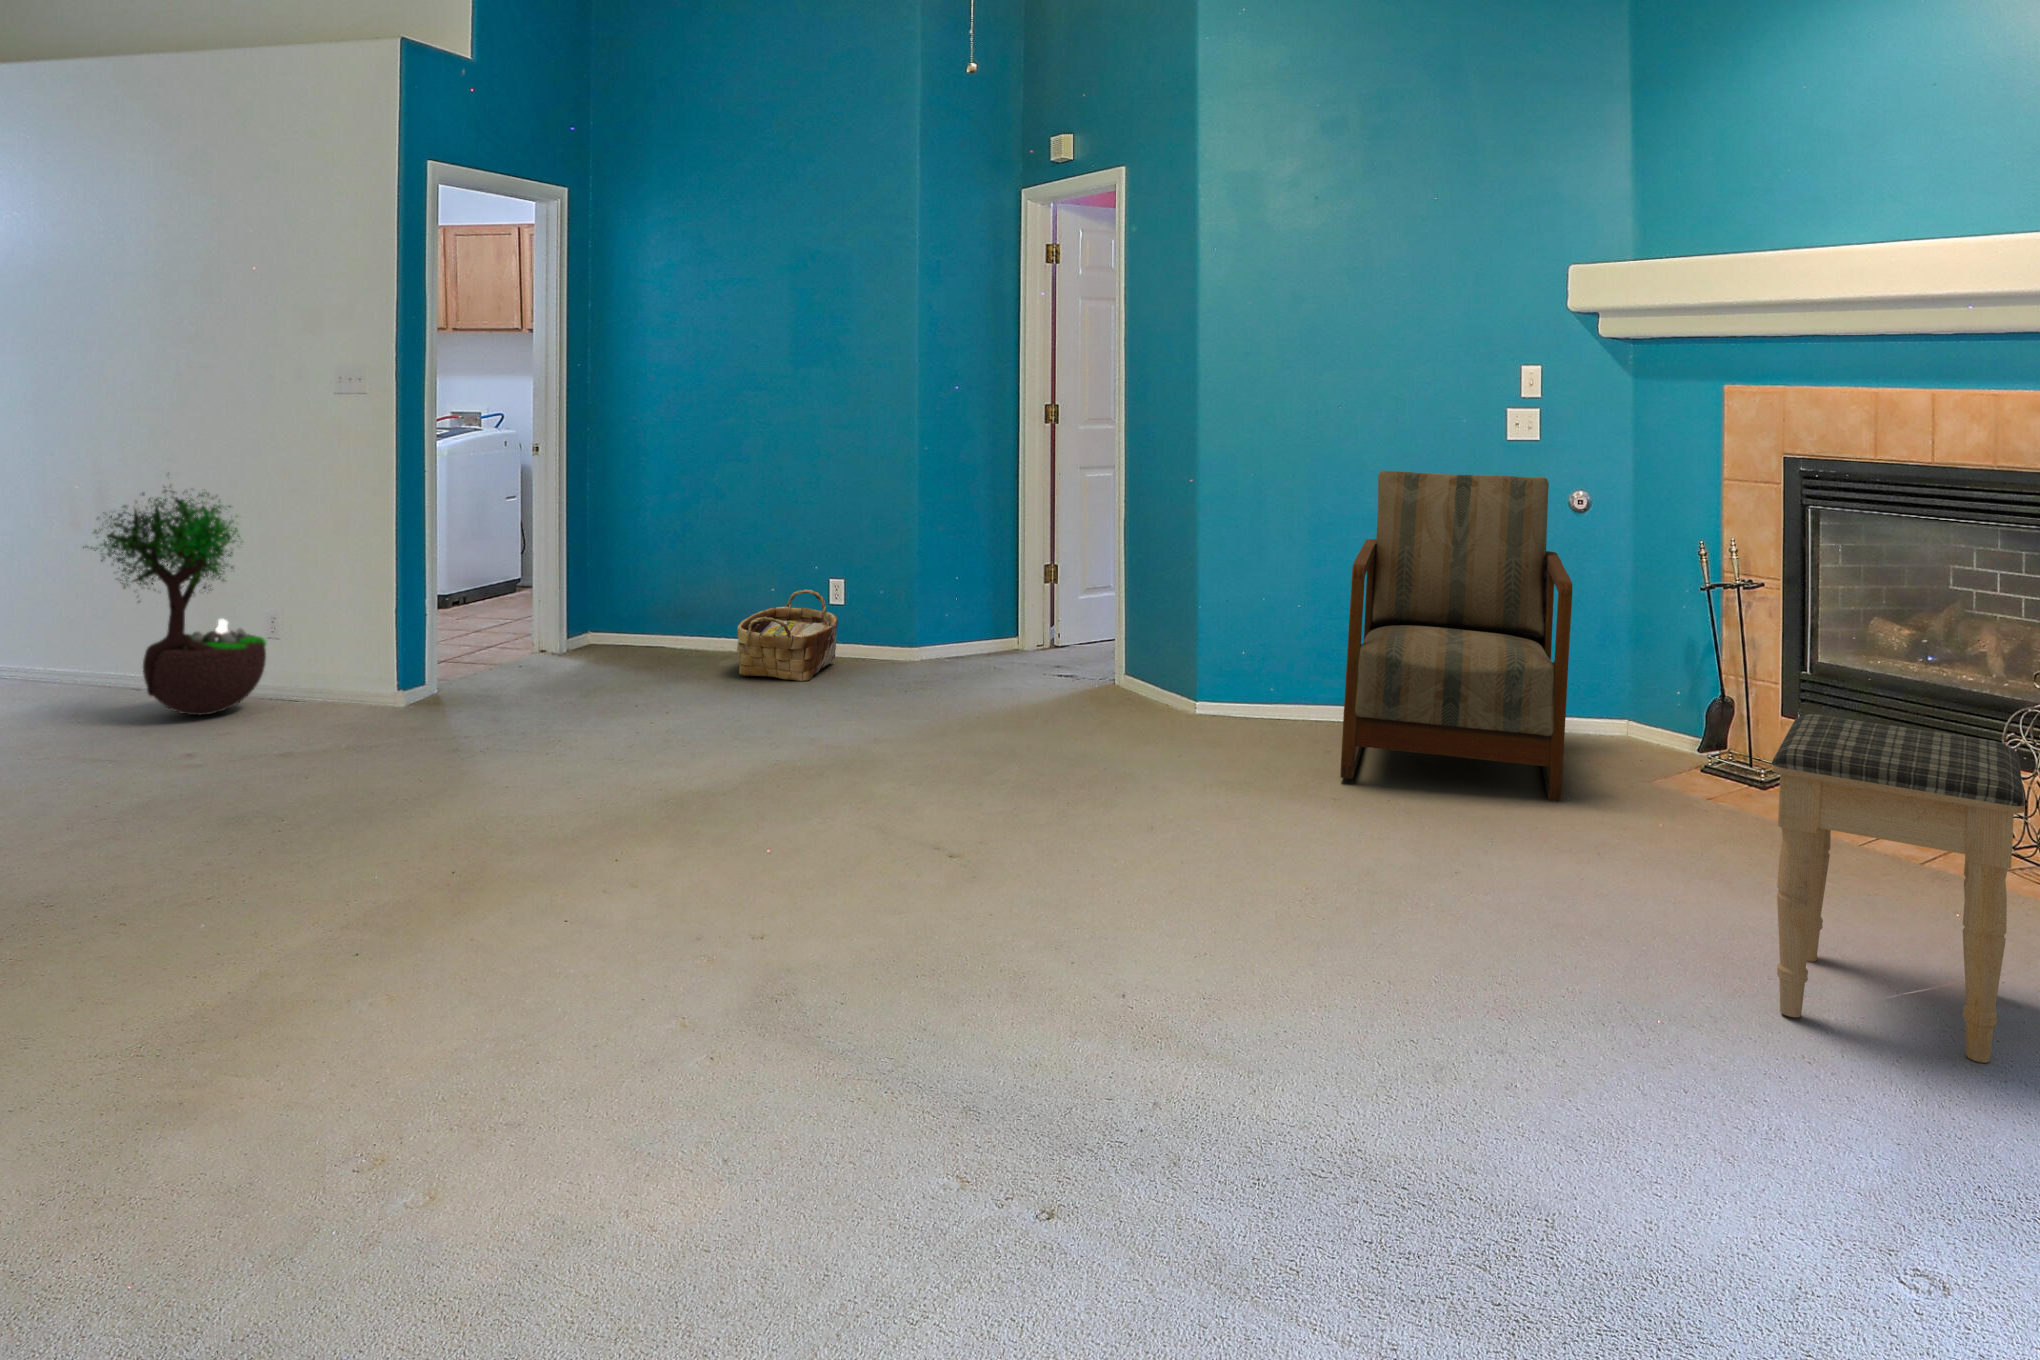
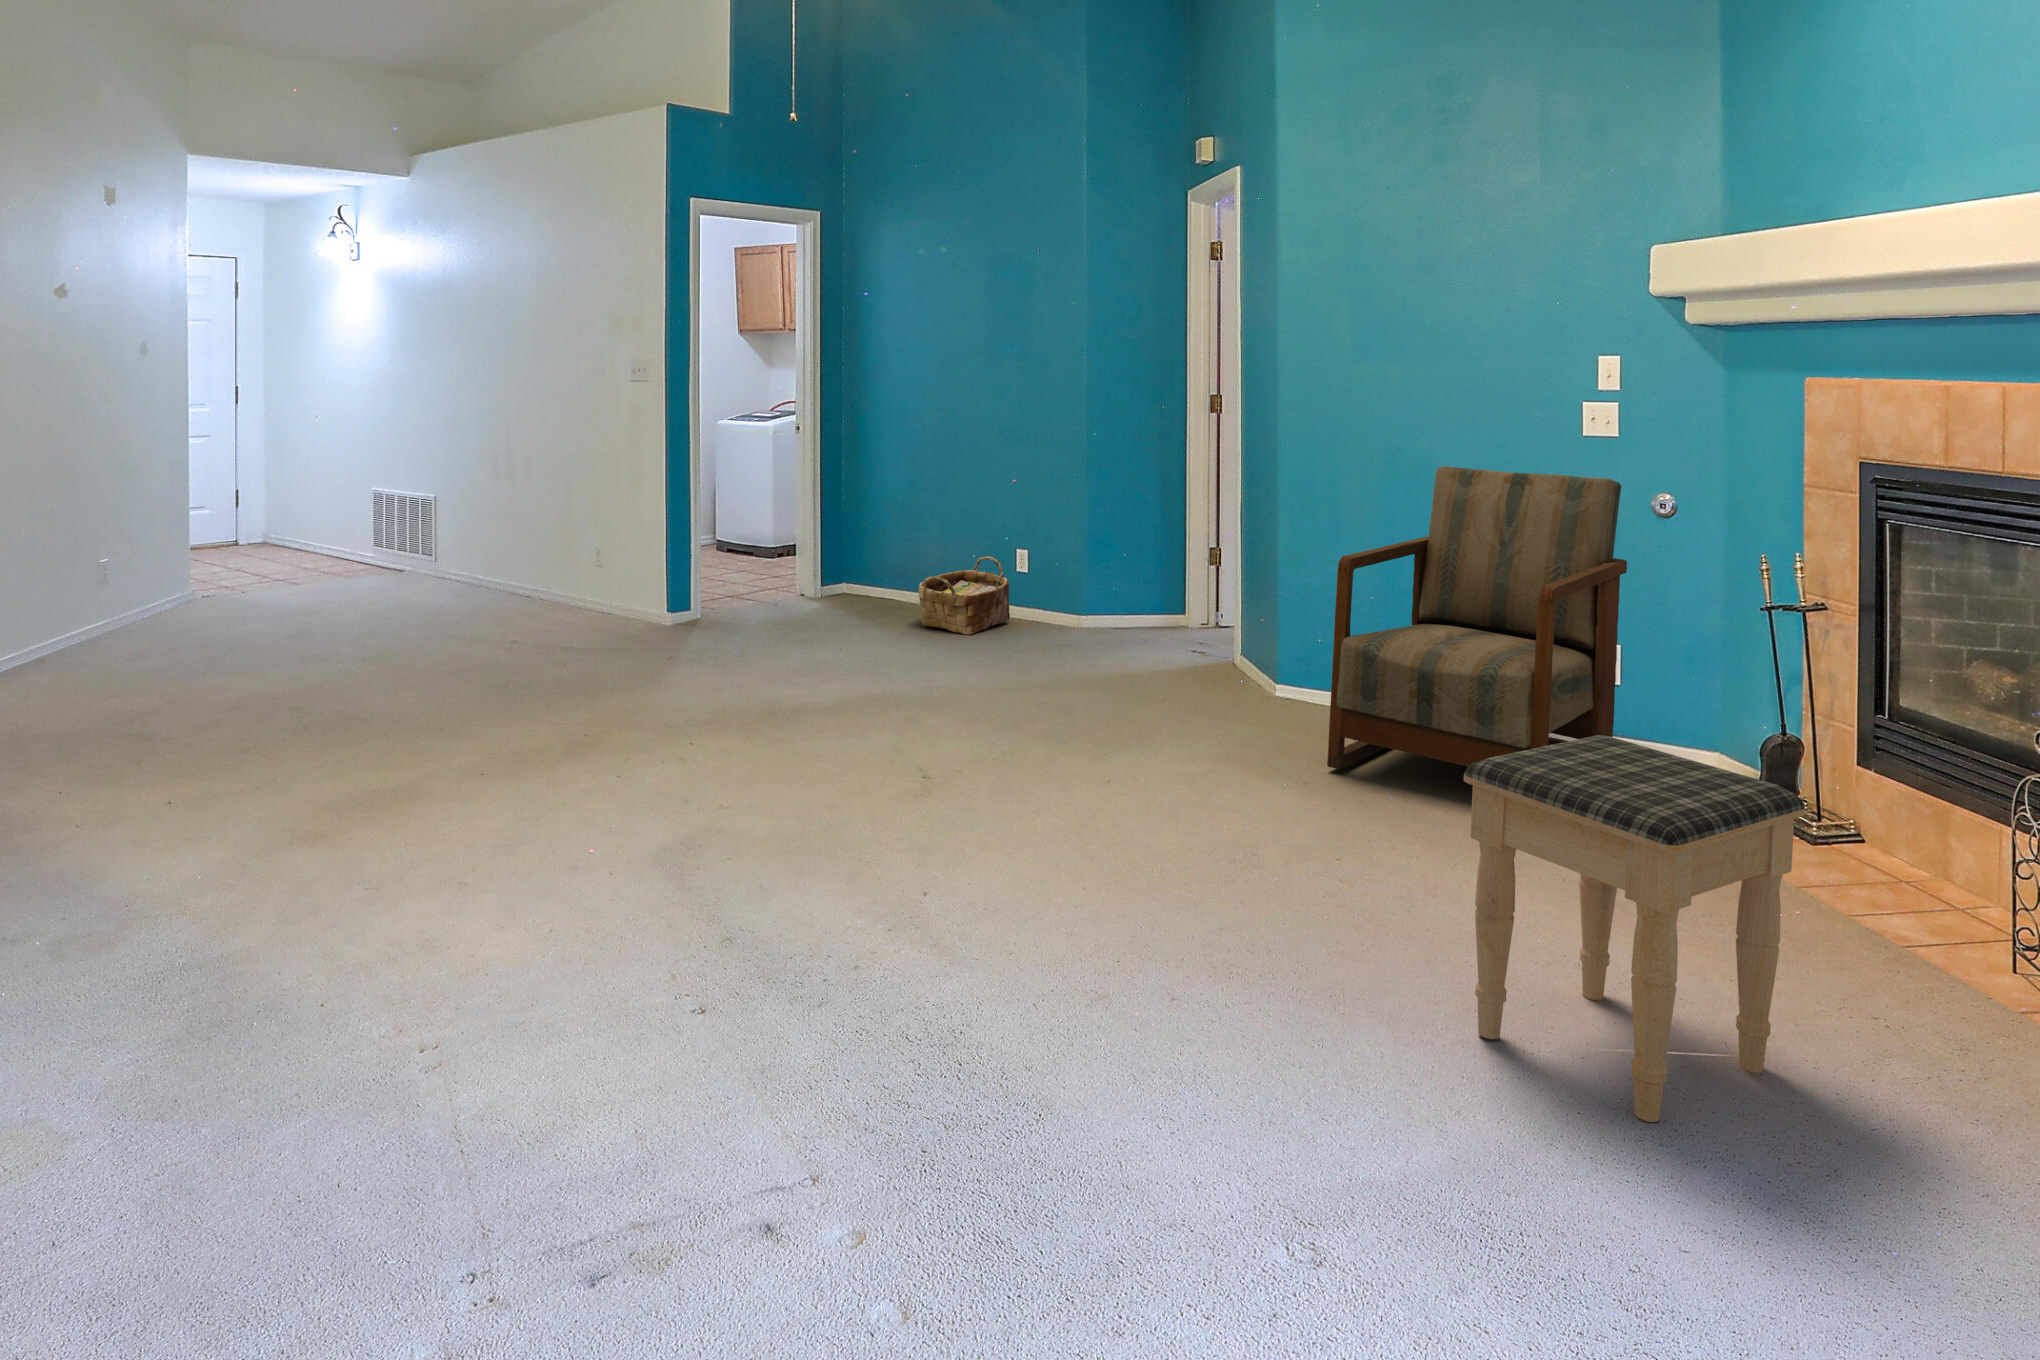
potted tree: present [83,487,266,715] -> none [470,439,592,619]

